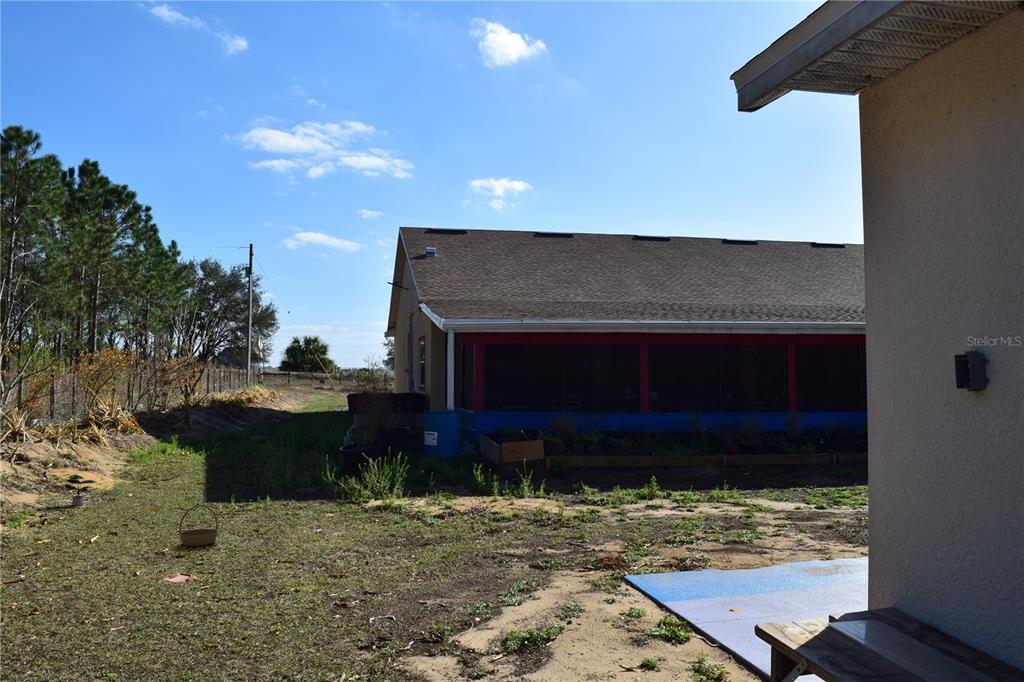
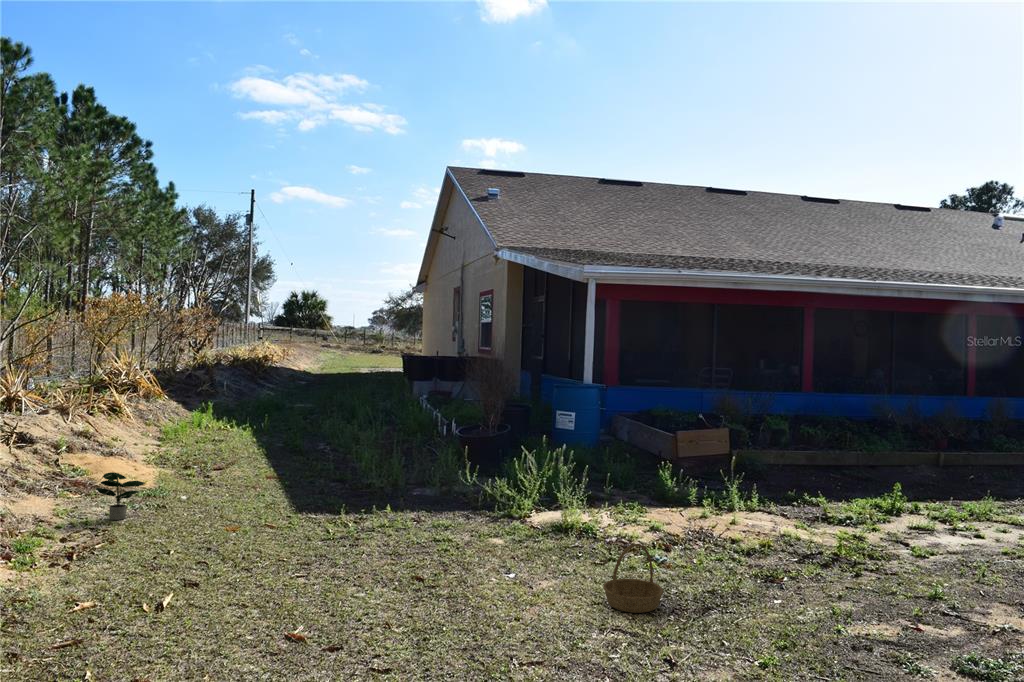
basket: present [179,505,218,546] -> present [603,544,663,613]

